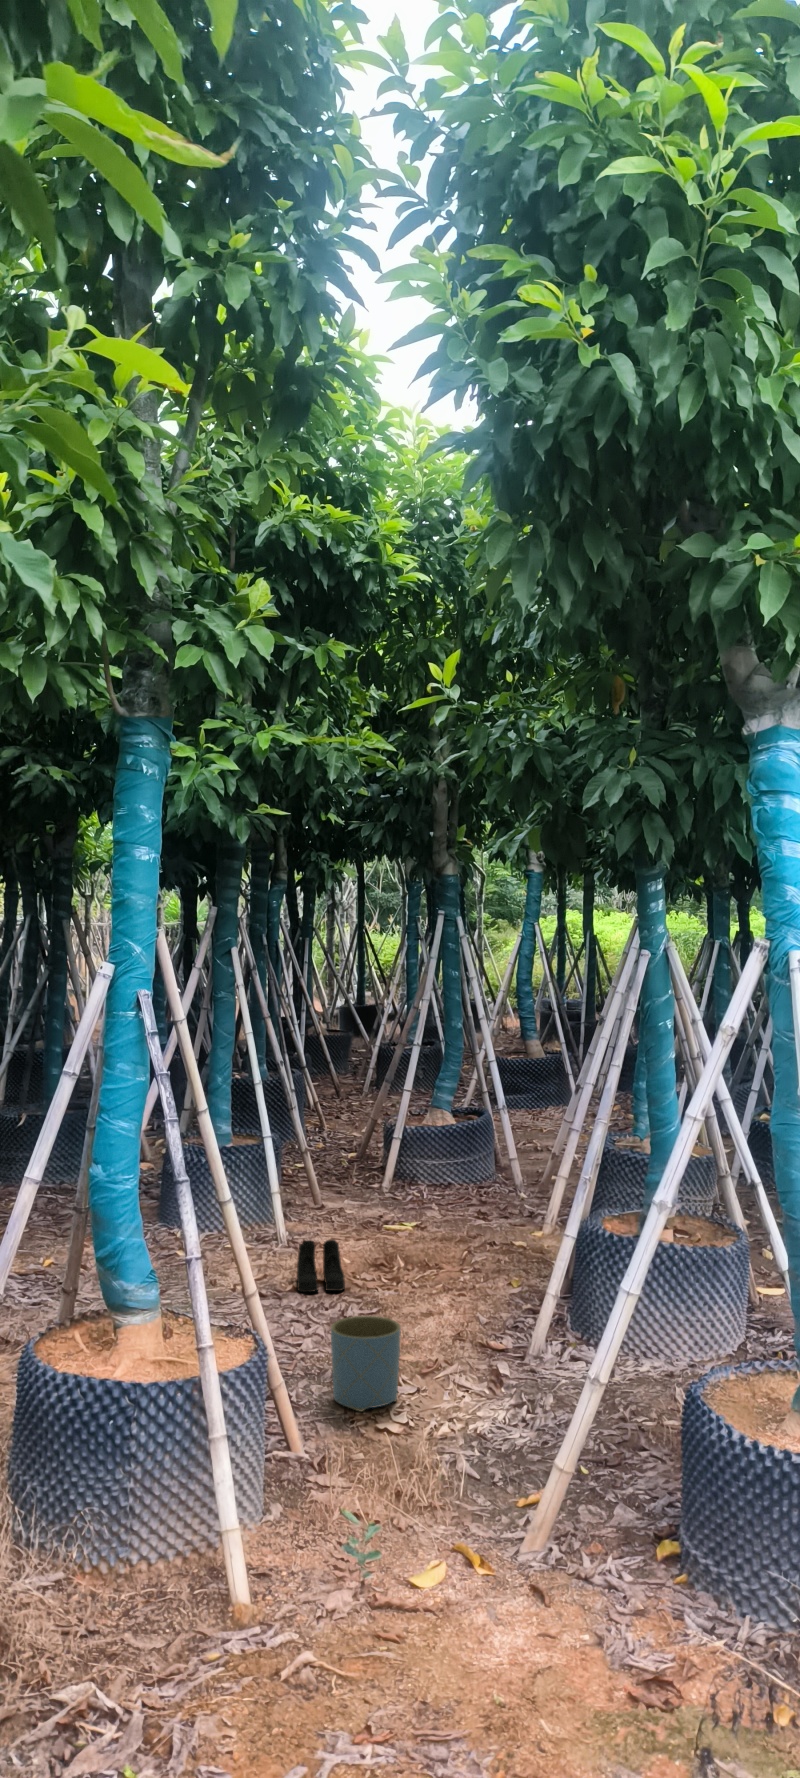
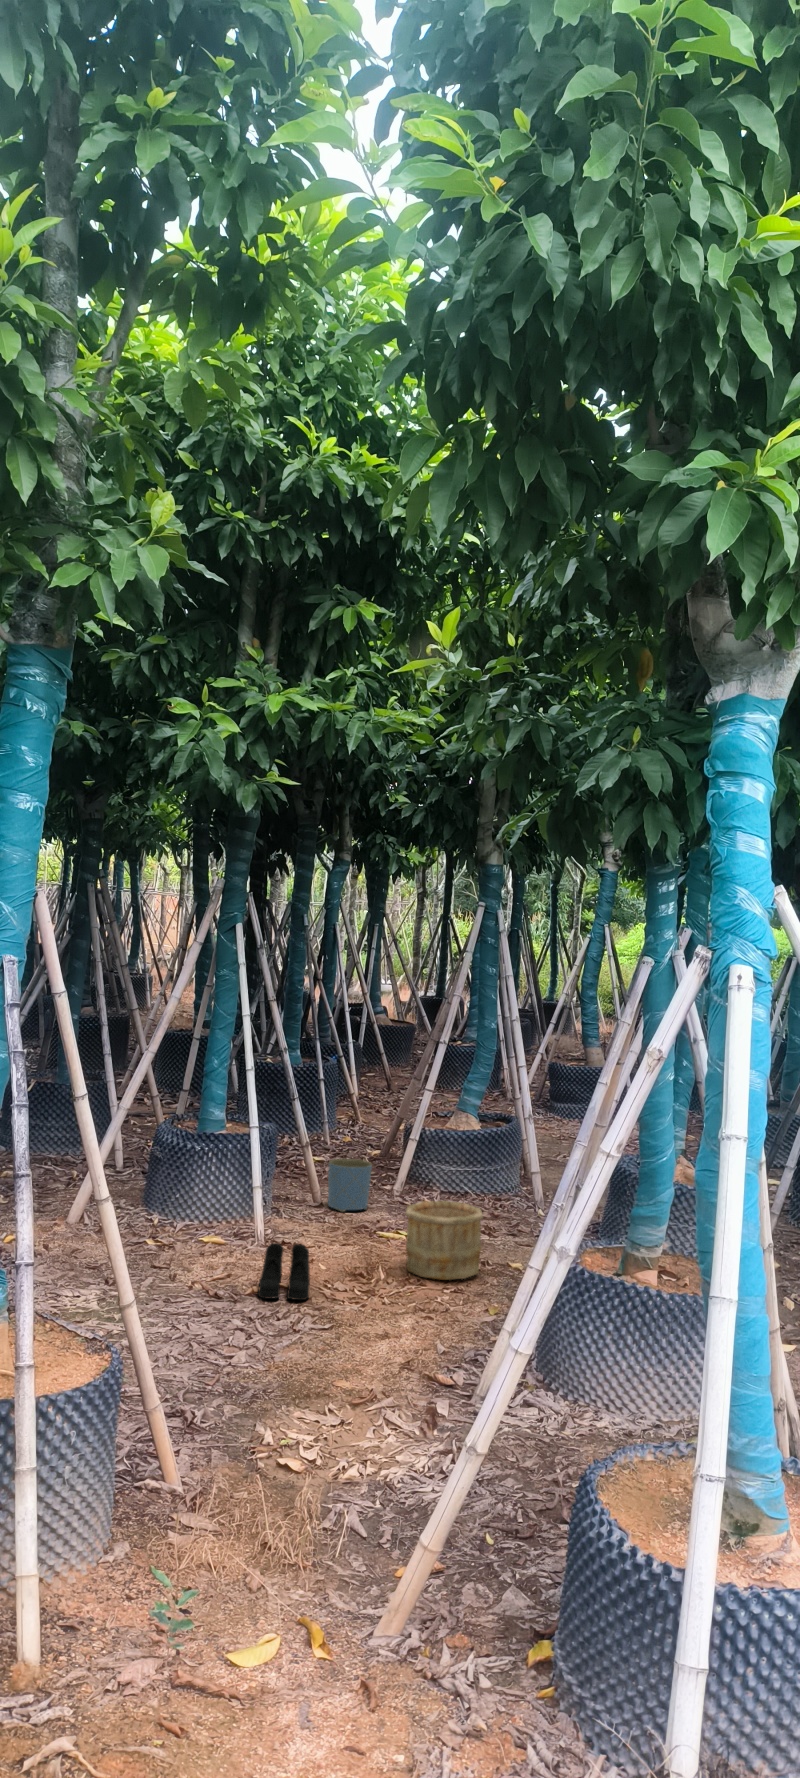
wooden bucket: none [417,1190,491,1262] -> present [406,1201,483,1280]
planter: present [331,1316,401,1412] -> present [328,1159,372,1212]

